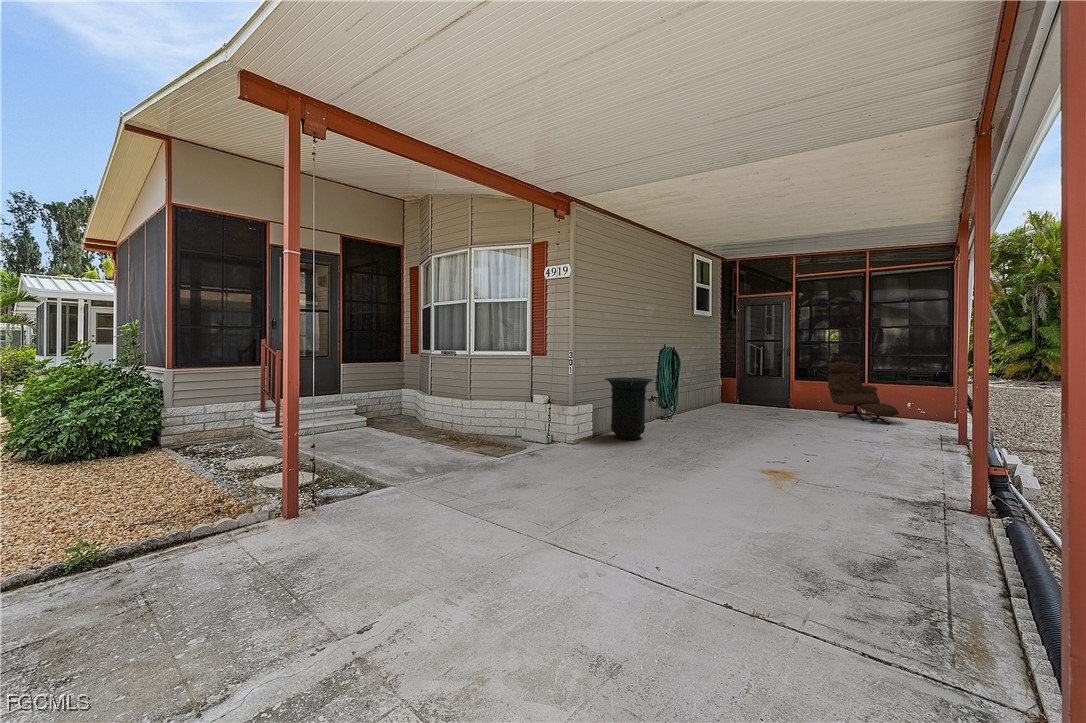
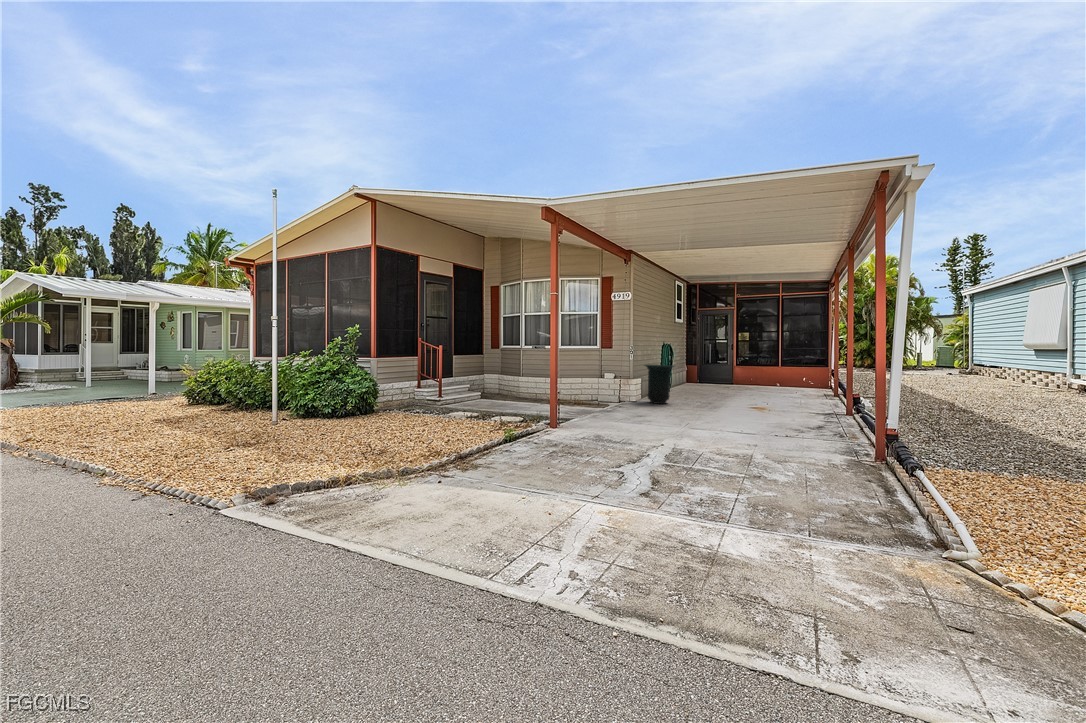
lounge chair: present [828,362,899,424] -> none [759,355,802,394]

